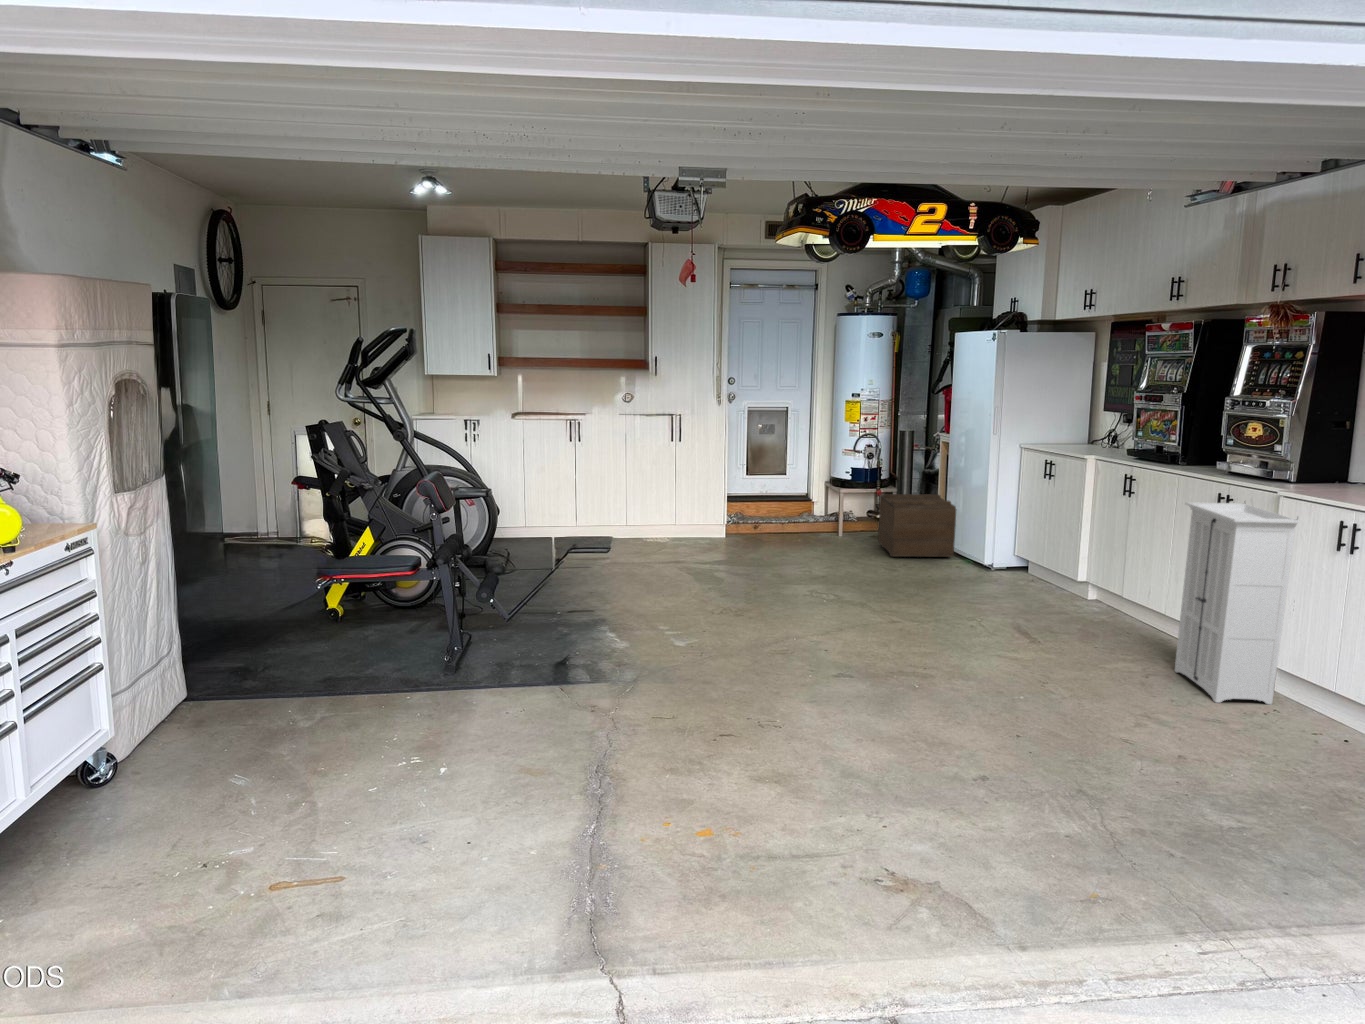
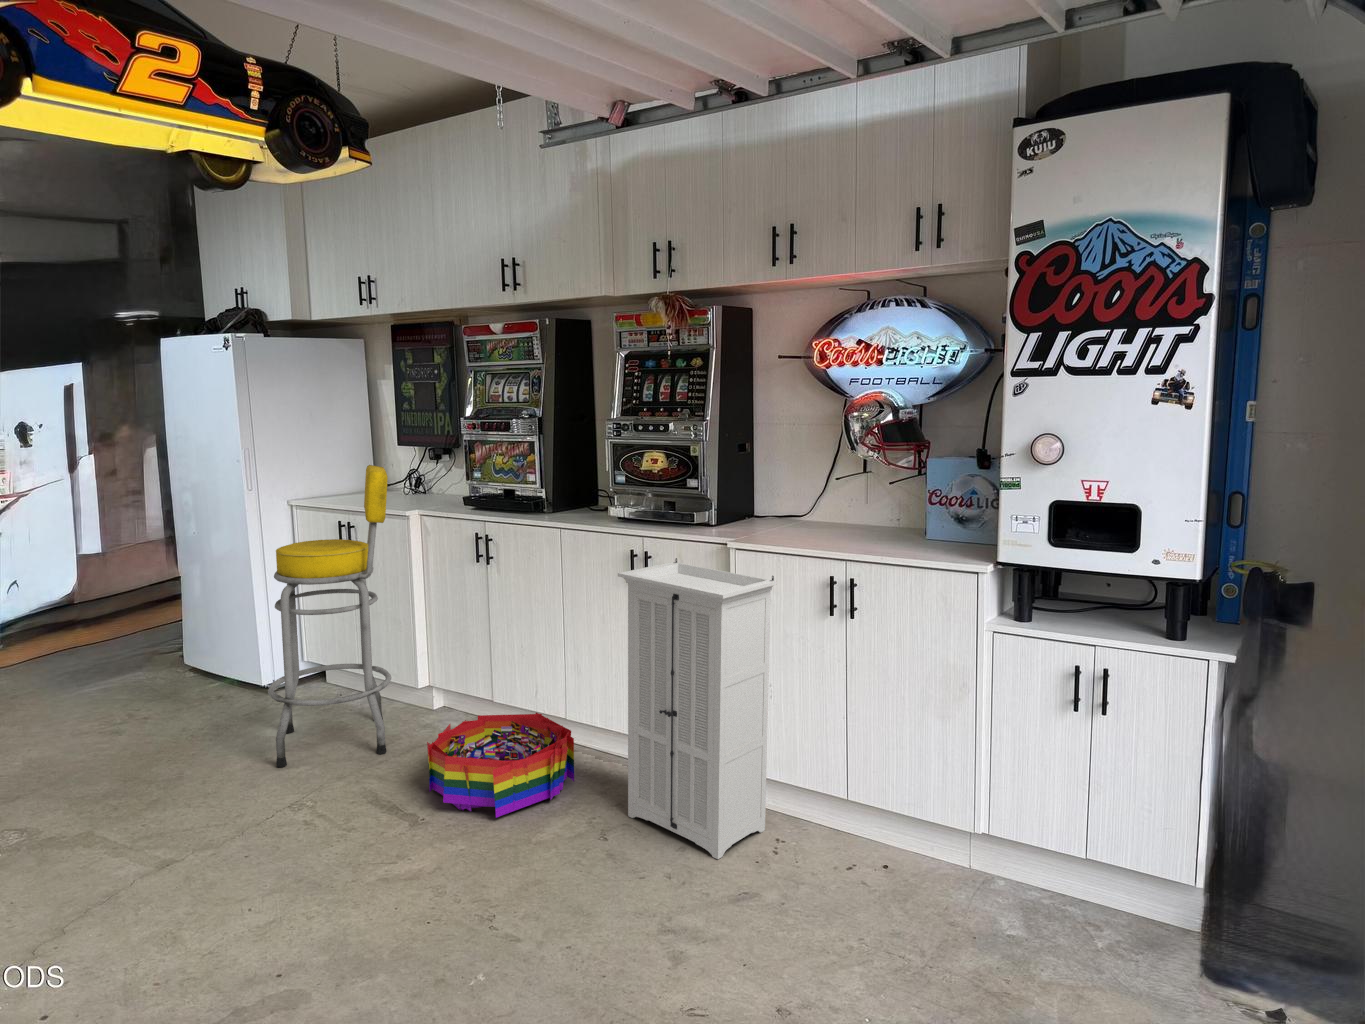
bar stool: none [977,422,1073,608] -> present [268,465,391,767]
wooden crate: present [878,494,956,557] -> none [39,591,199,715]
storage bin: none [1054,595,1159,651] -> present [427,713,574,818]

